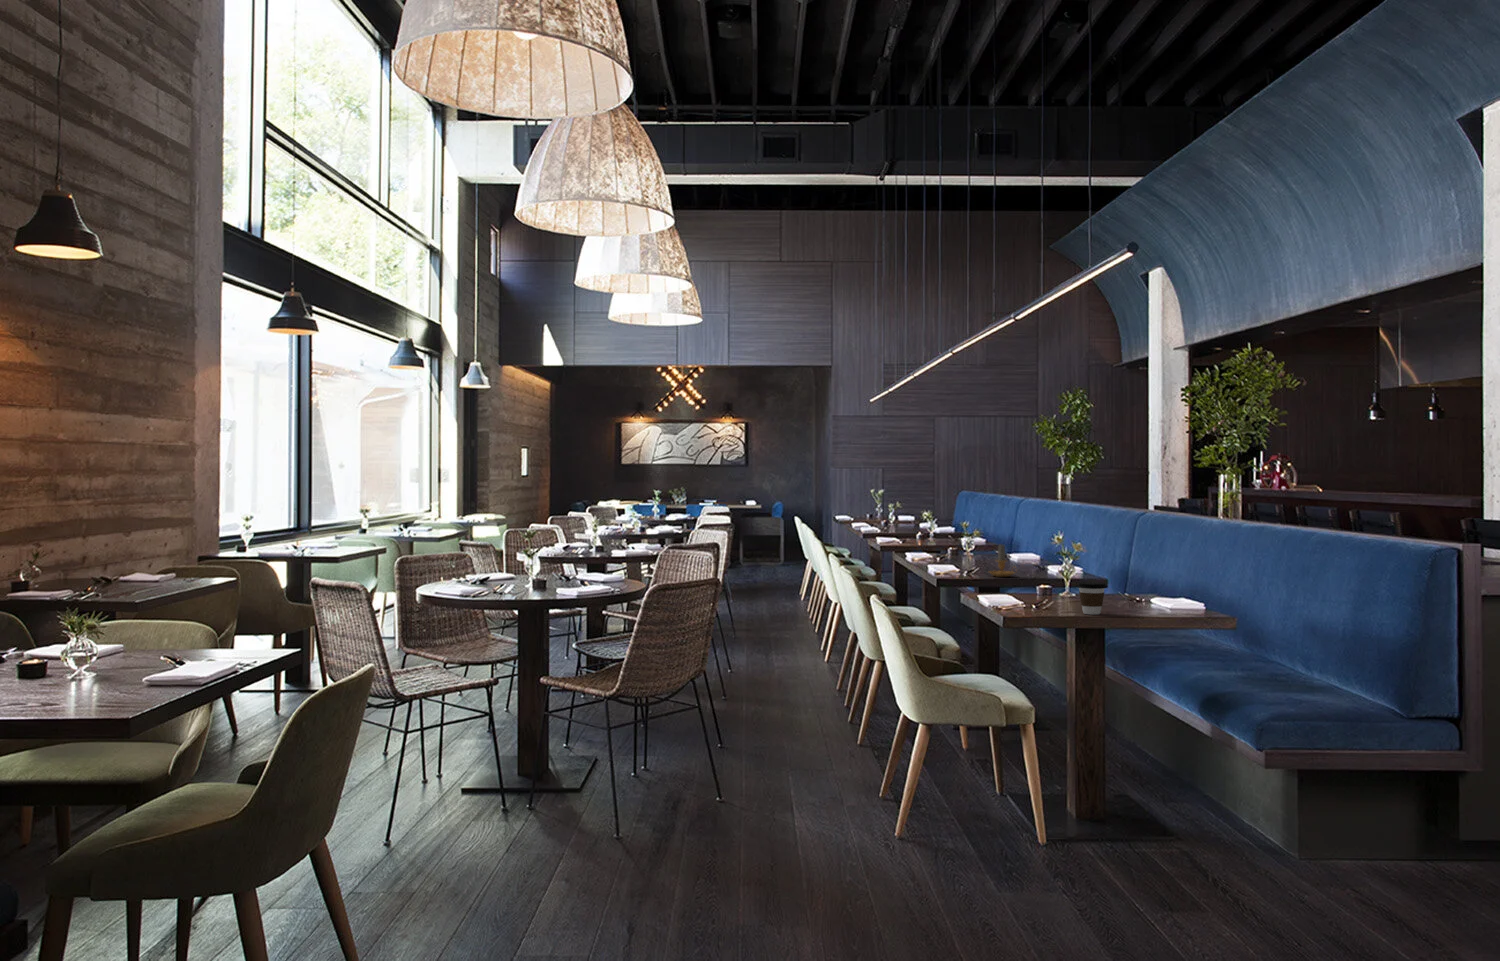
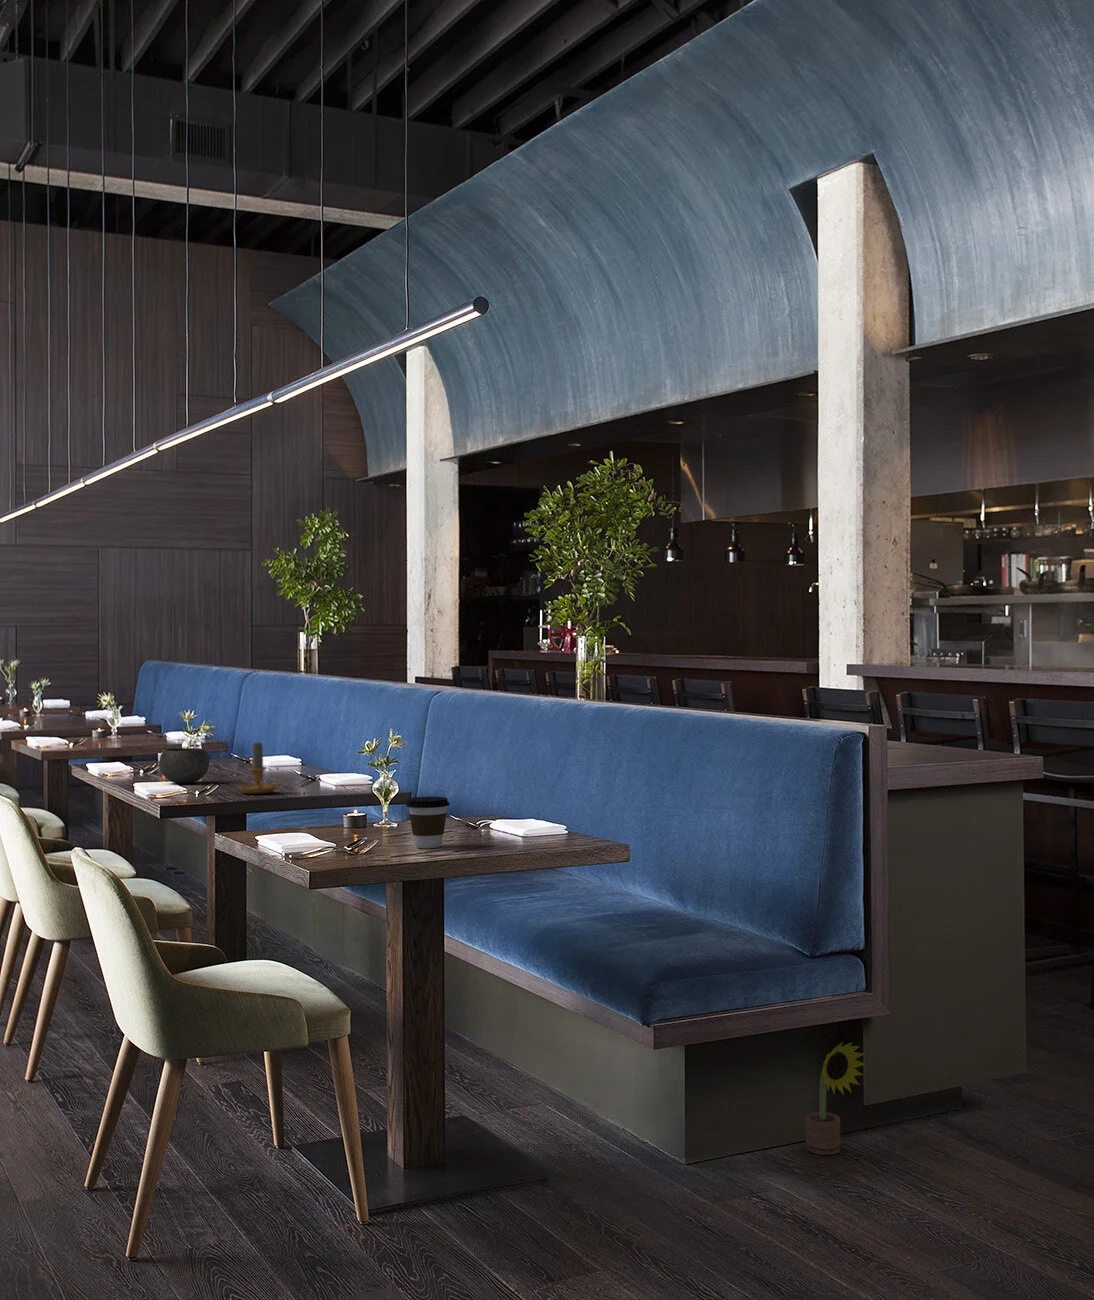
bowl: none [945,546,976,568] -> present [159,748,210,784]
decorative plant: none [1382,782,1434,864] -> present [806,1043,865,1155]

